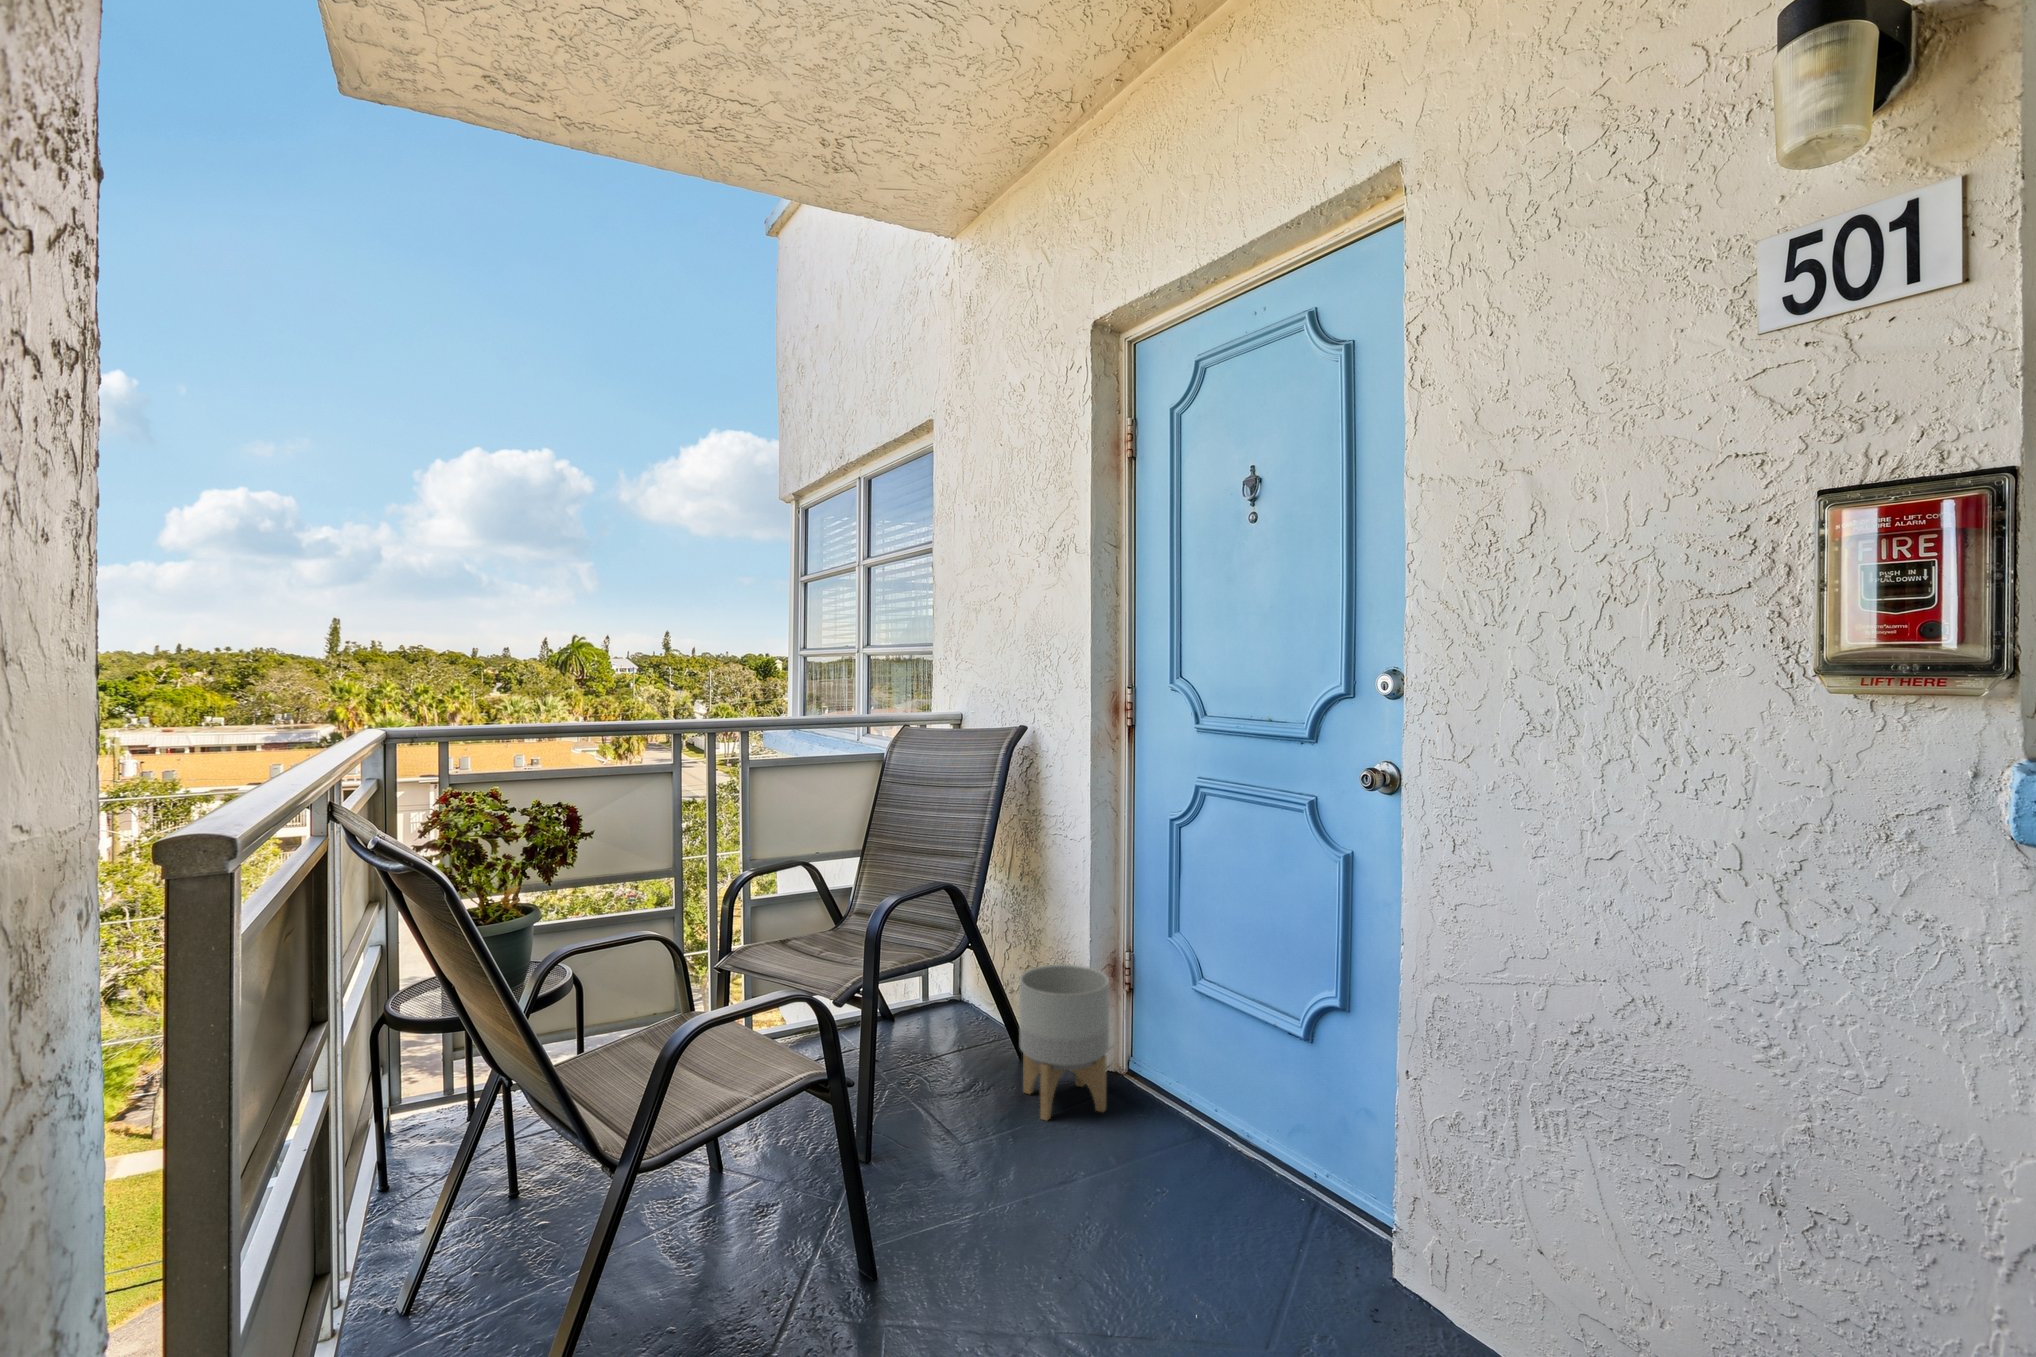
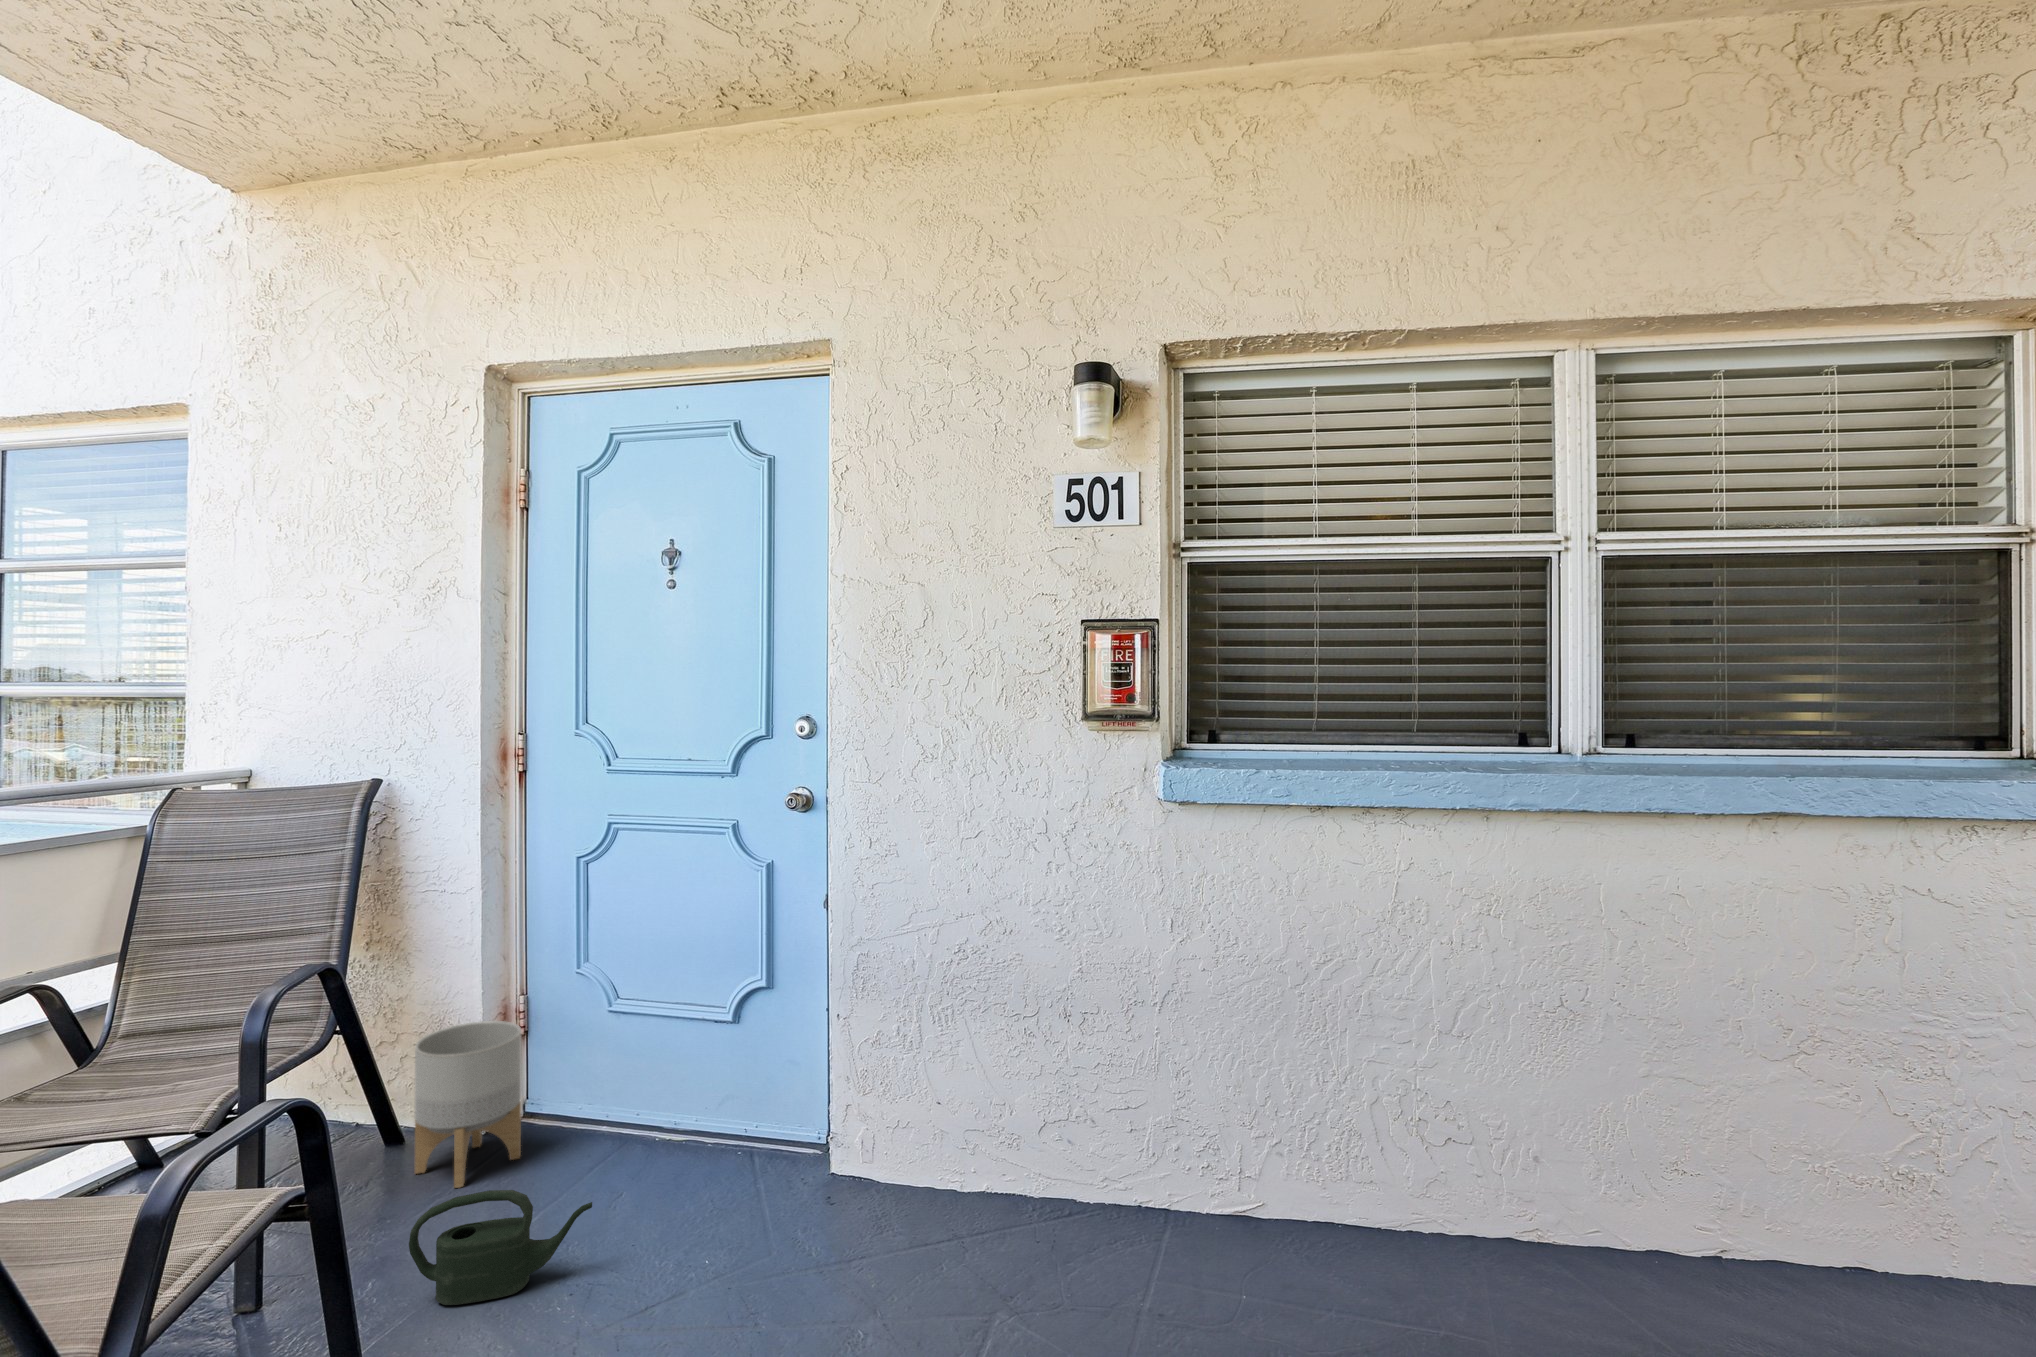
watering can: none [943,1131,1088,1251] -> present [409,1190,592,1305]

